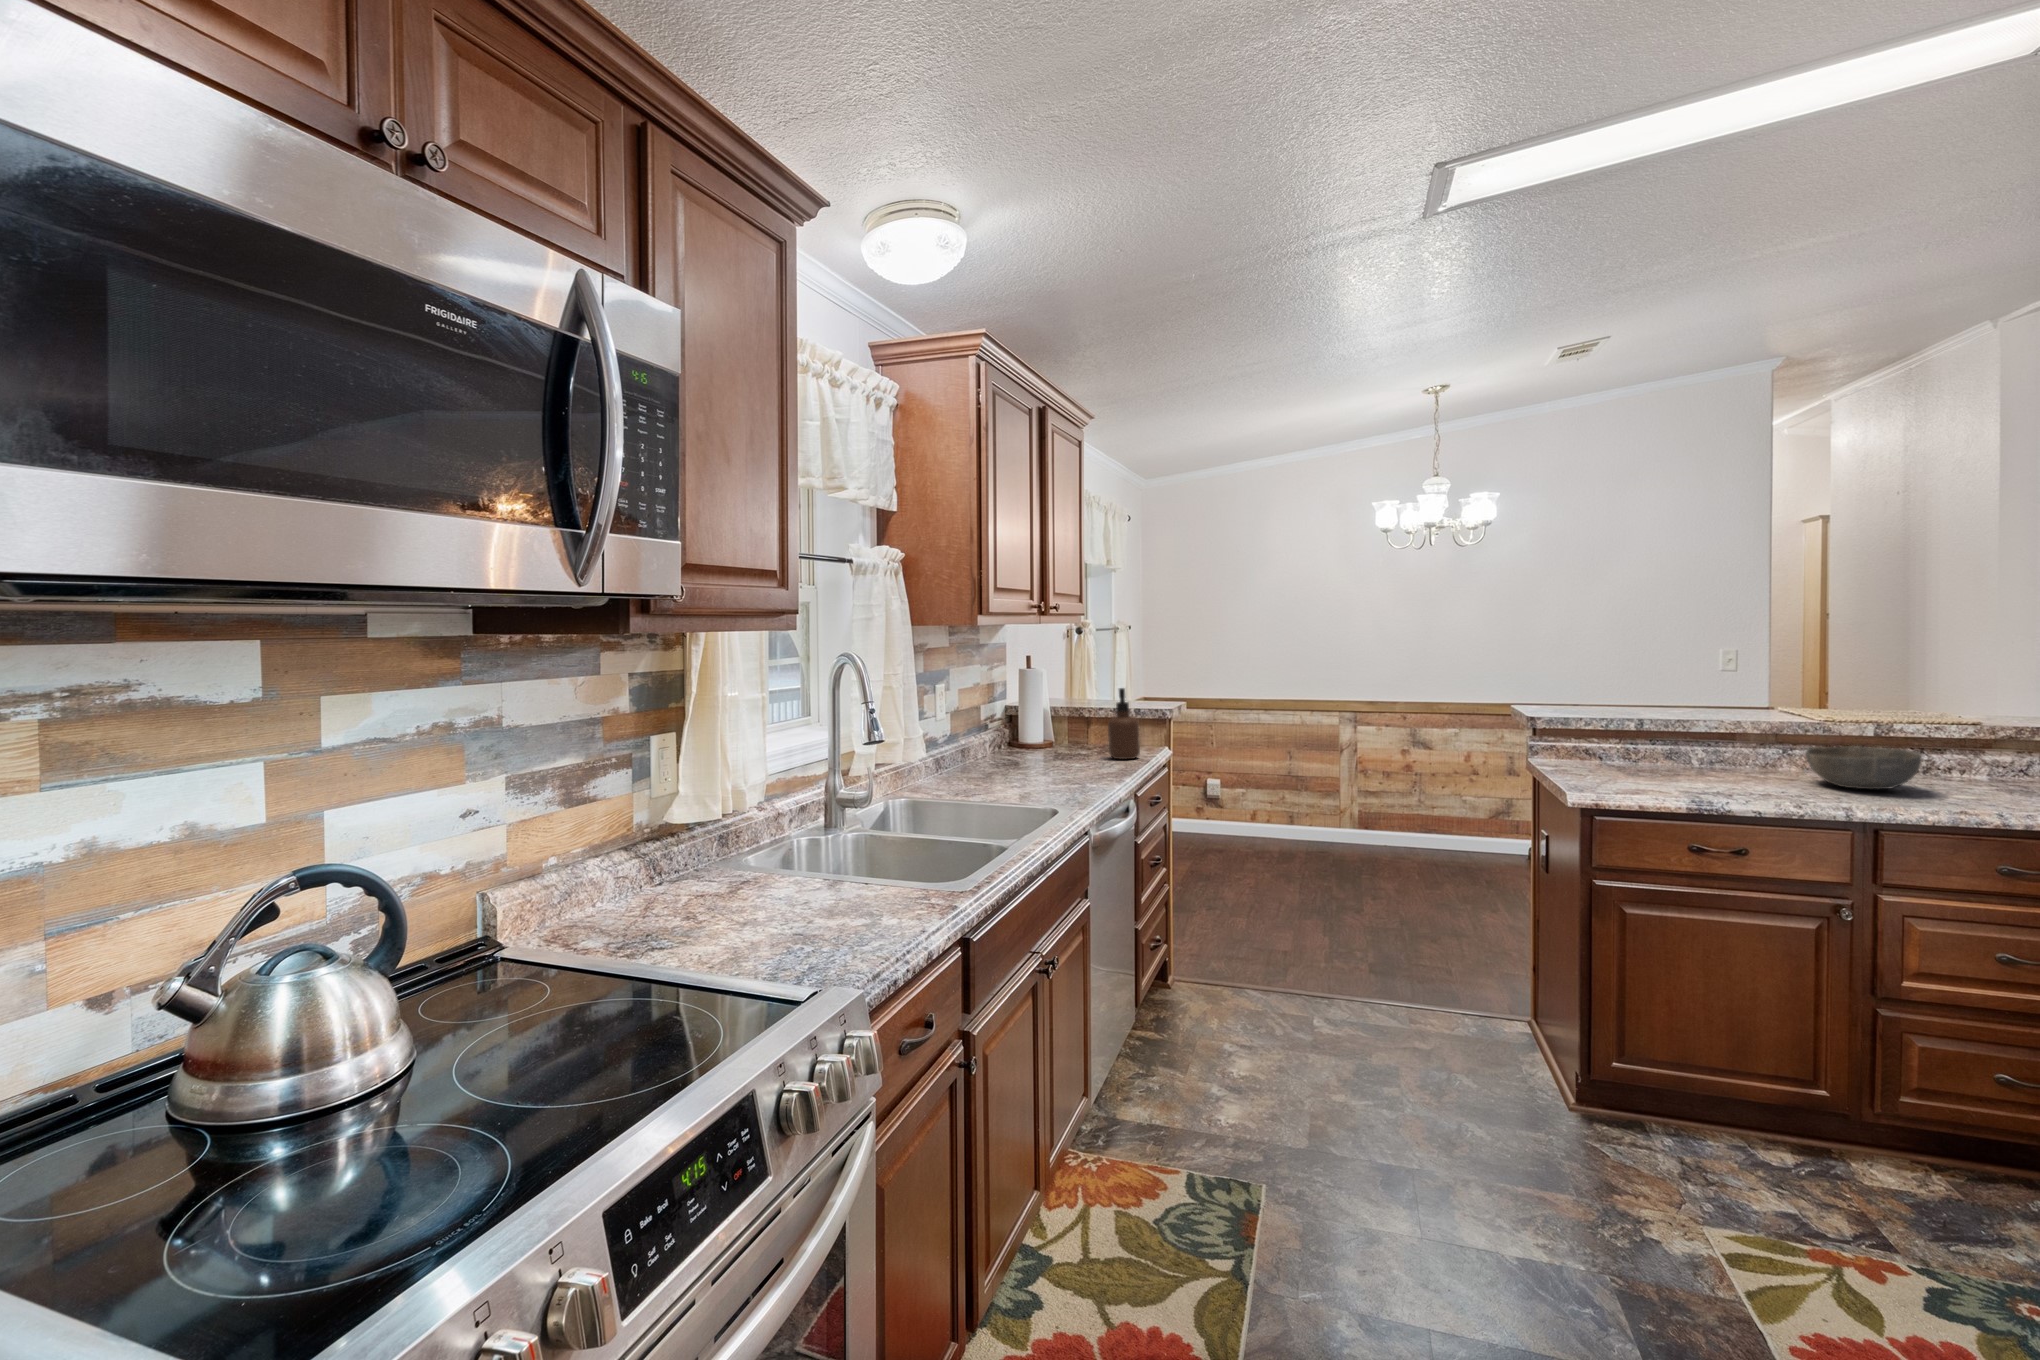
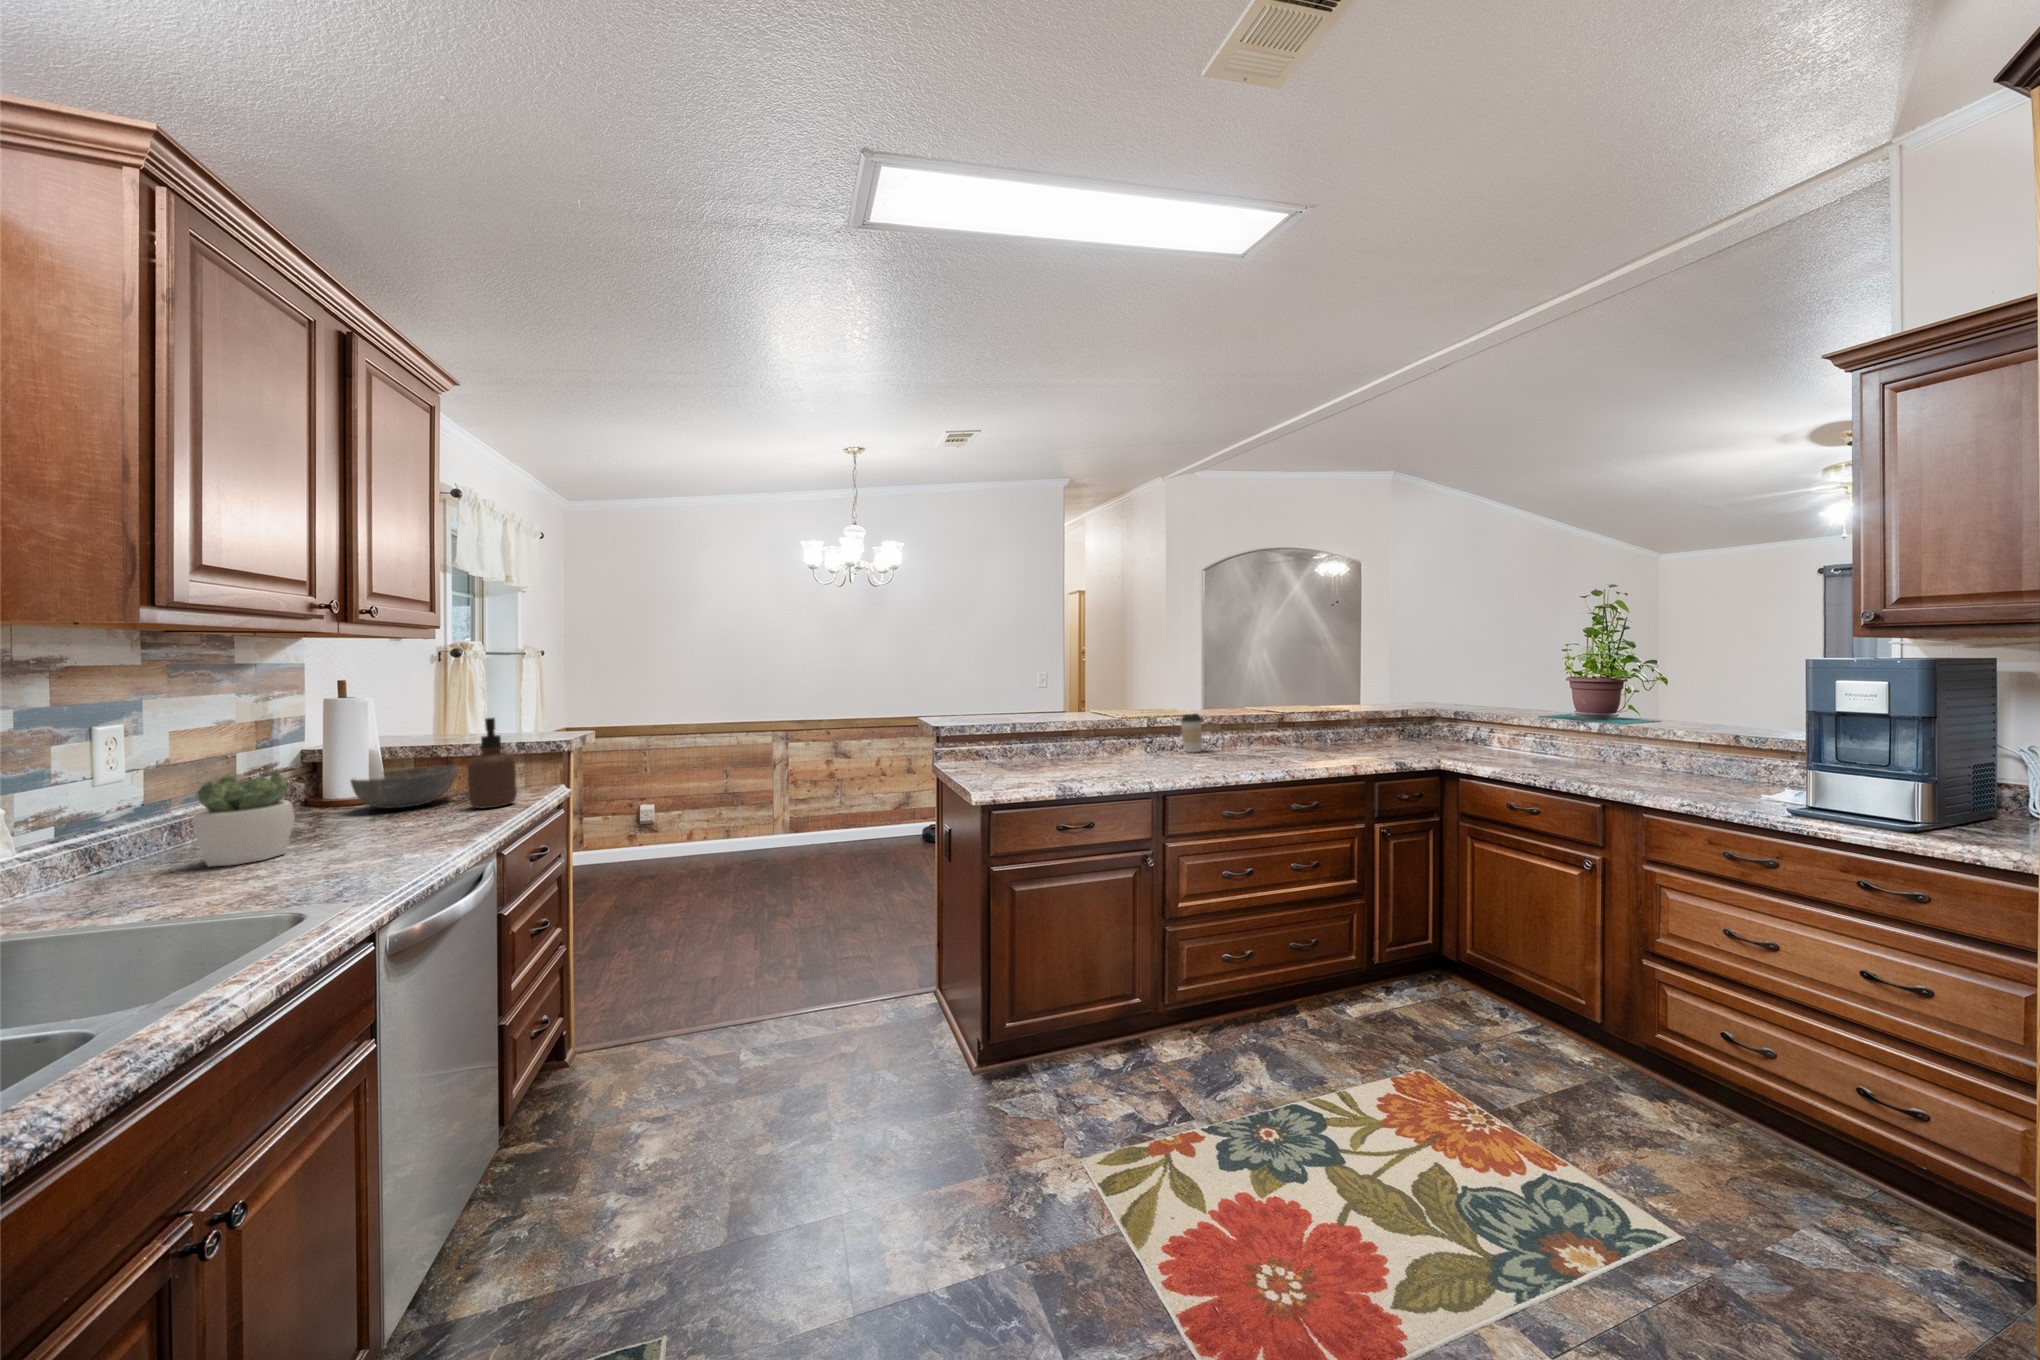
succulent plant: none [975,718,1023,778] -> present [193,772,295,867]
coffee cup: none [1936,729,1983,786] -> present [1181,714,1202,752]
bowl: present [1806,746,1922,789] -> present [351,765,458,808]

